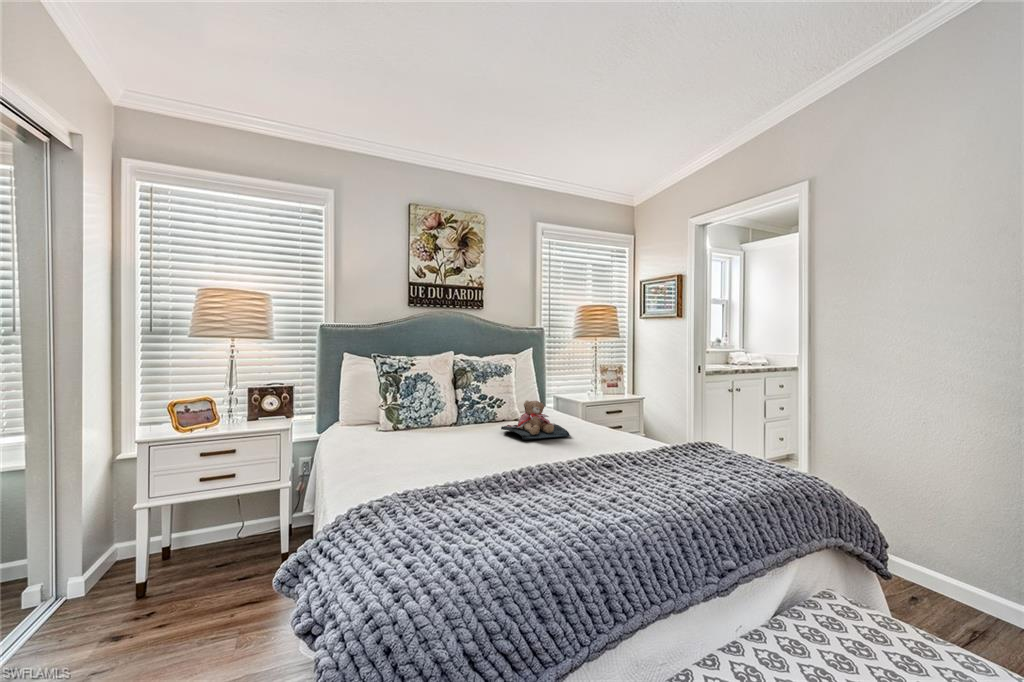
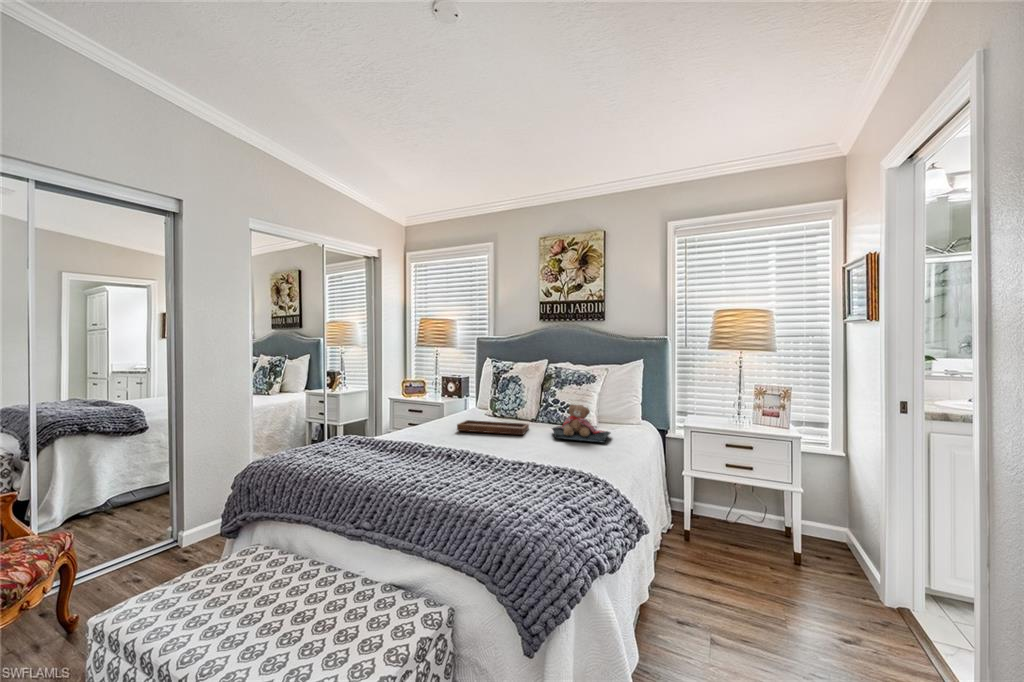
tray: none [397,414,485,451] -> present [457,407,529,435]

